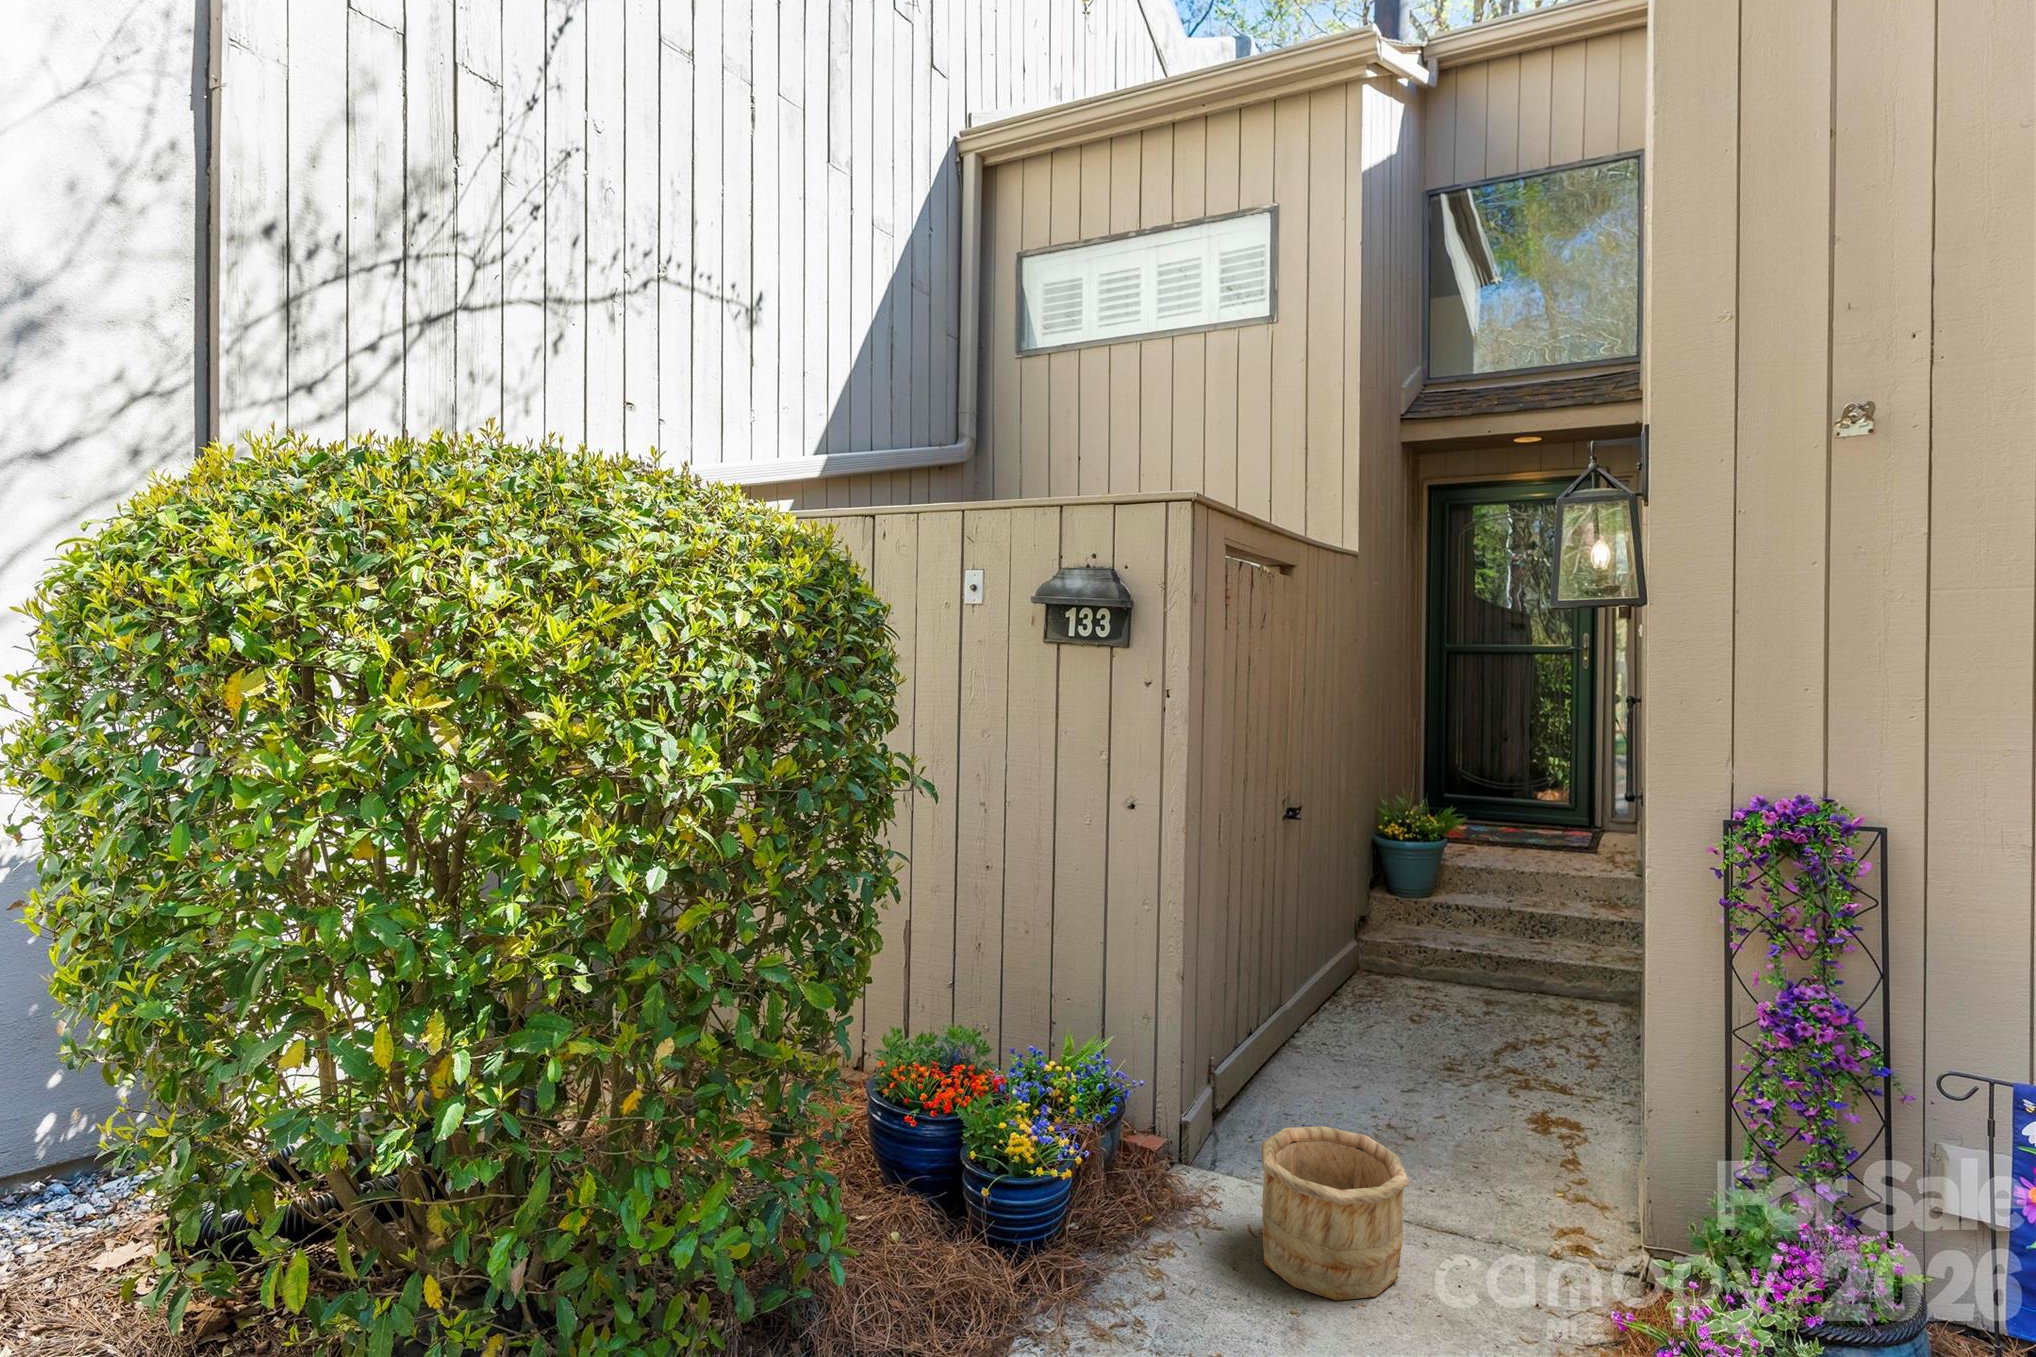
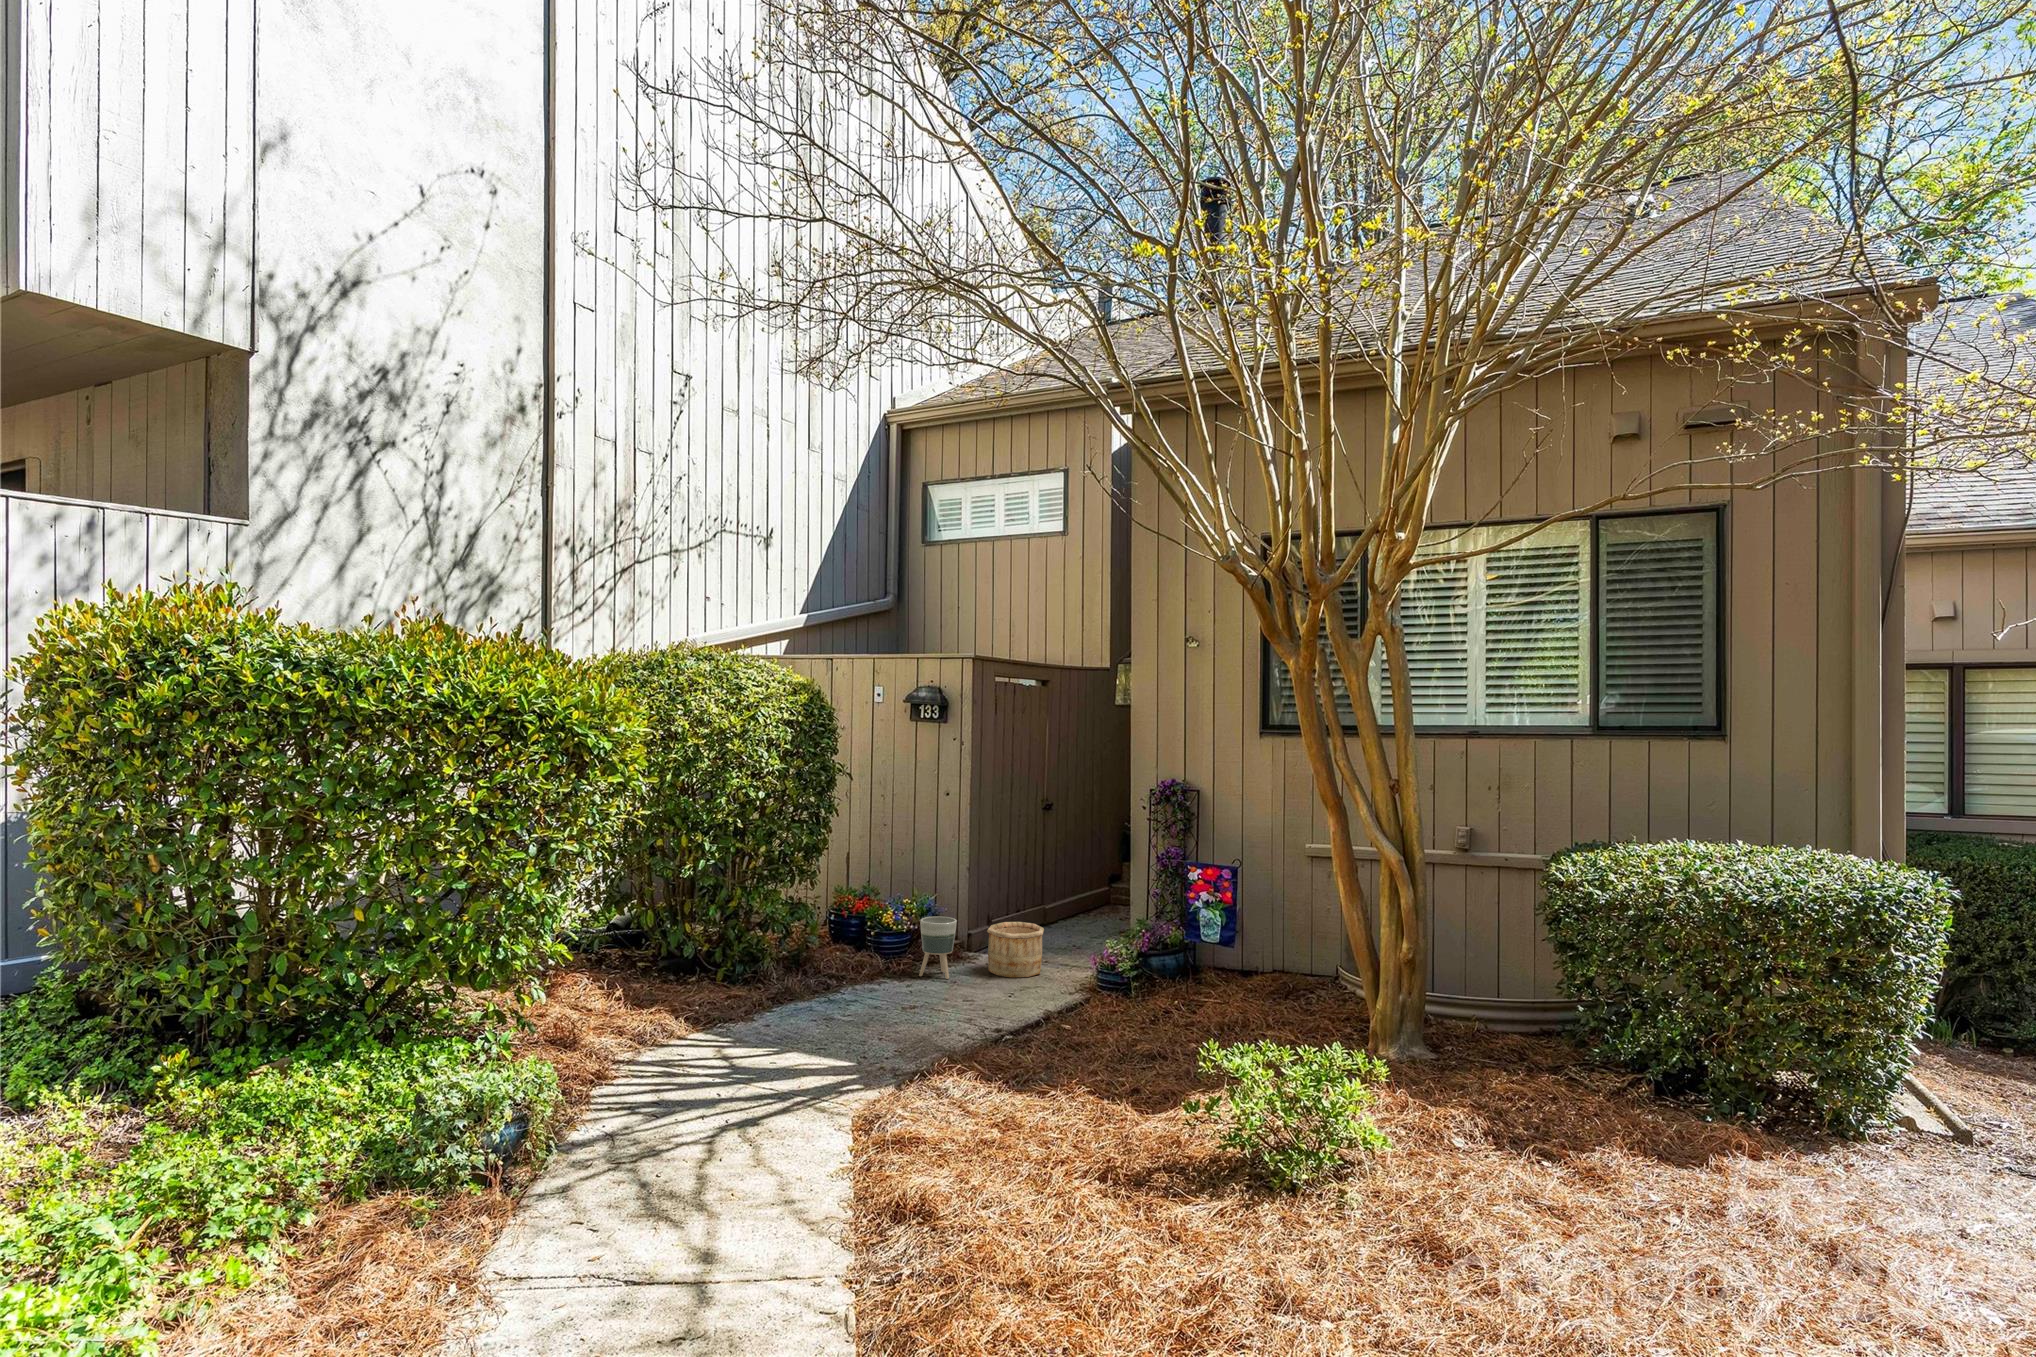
planter: none [1098,1131,1195,1313] -> present [919,916,957,979]

